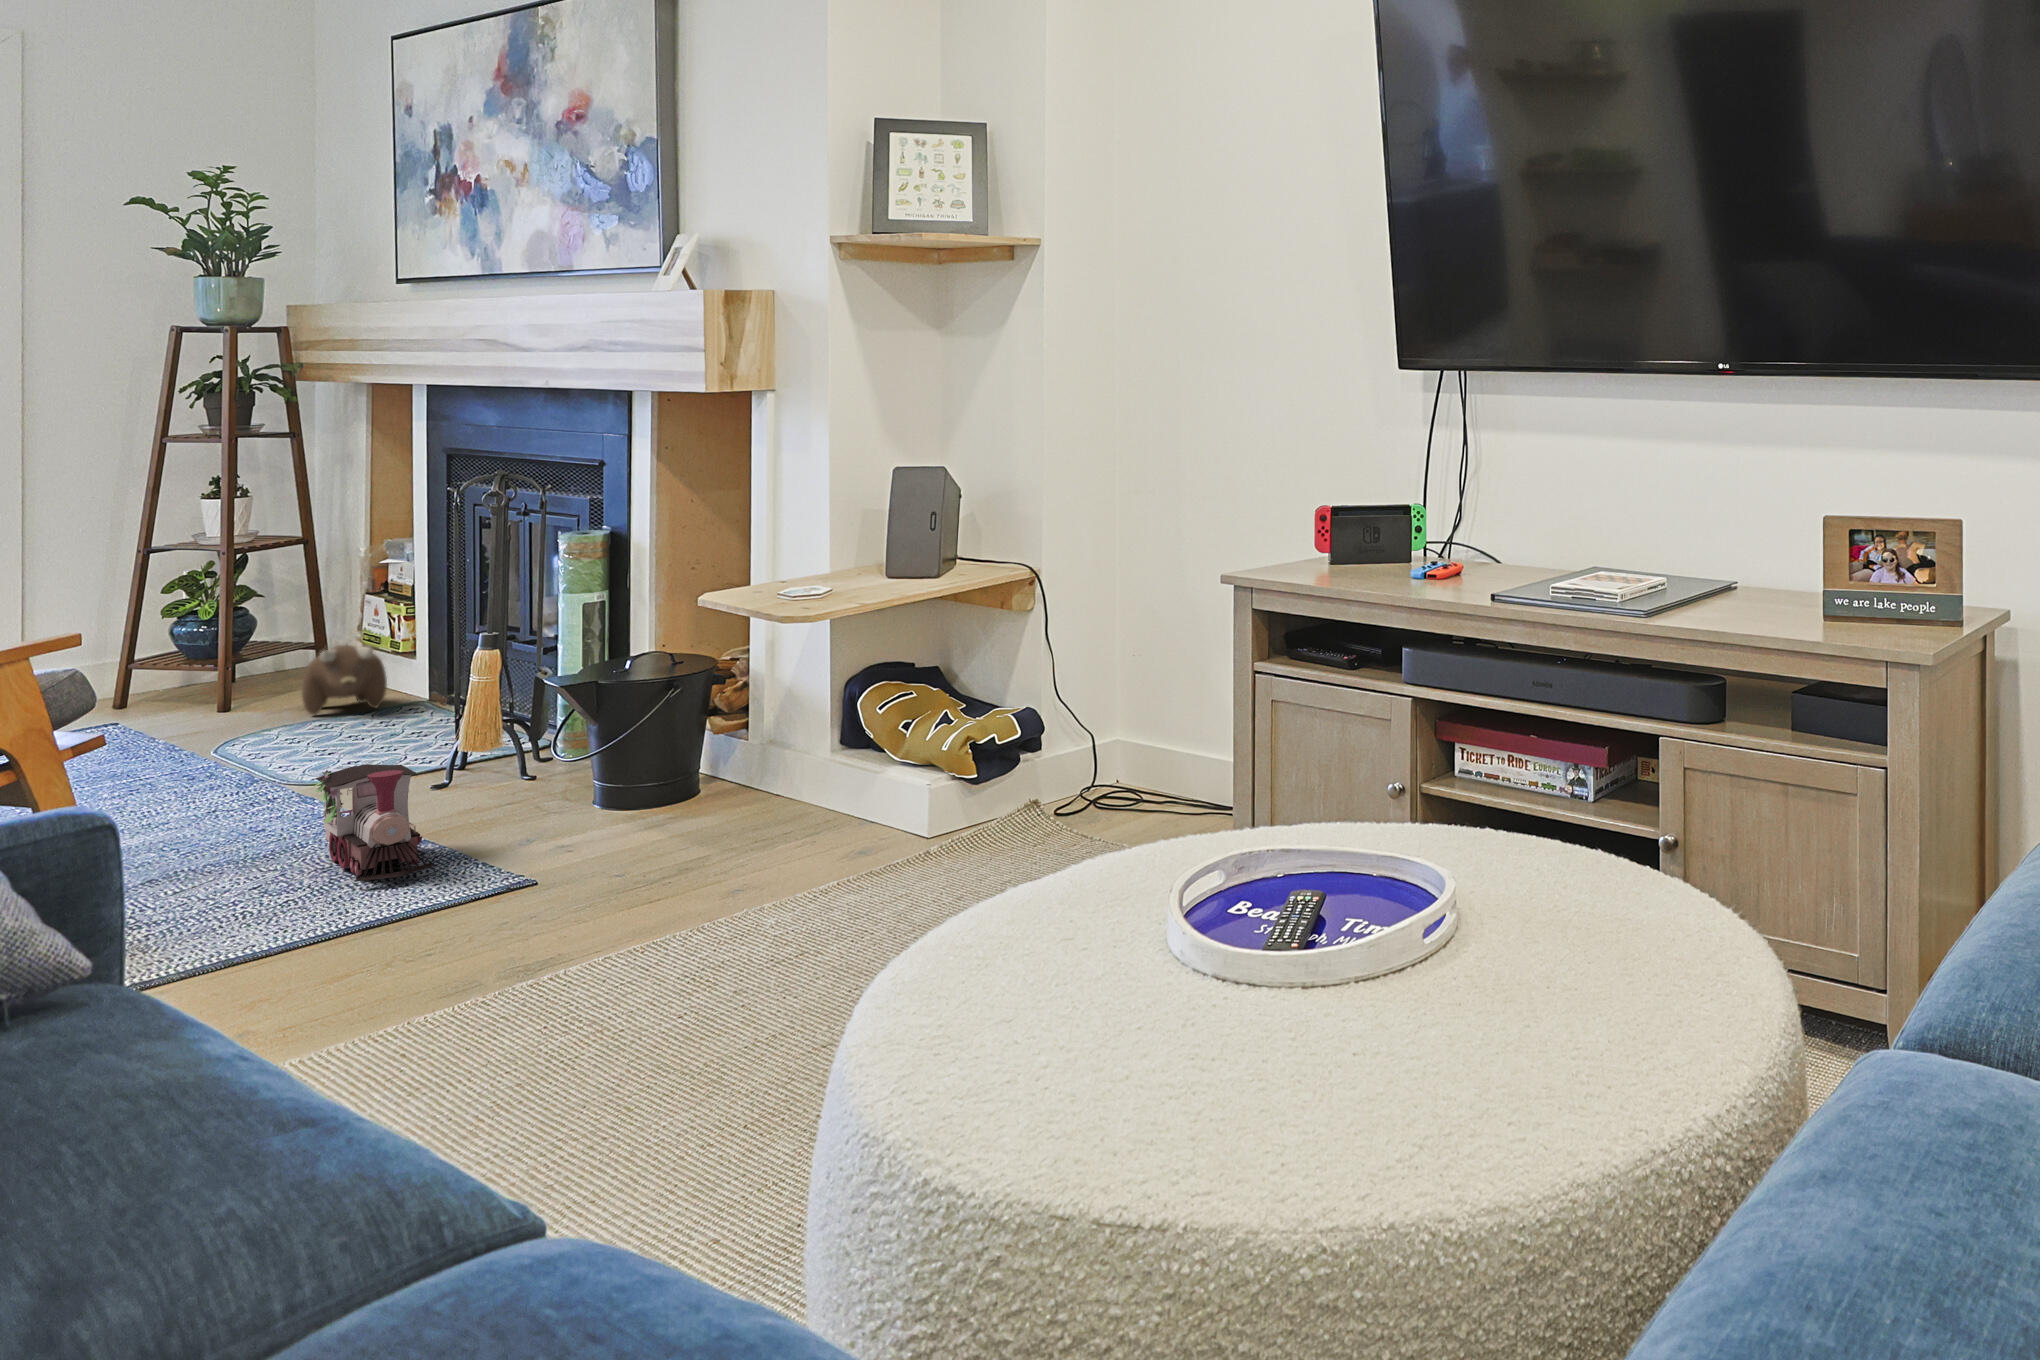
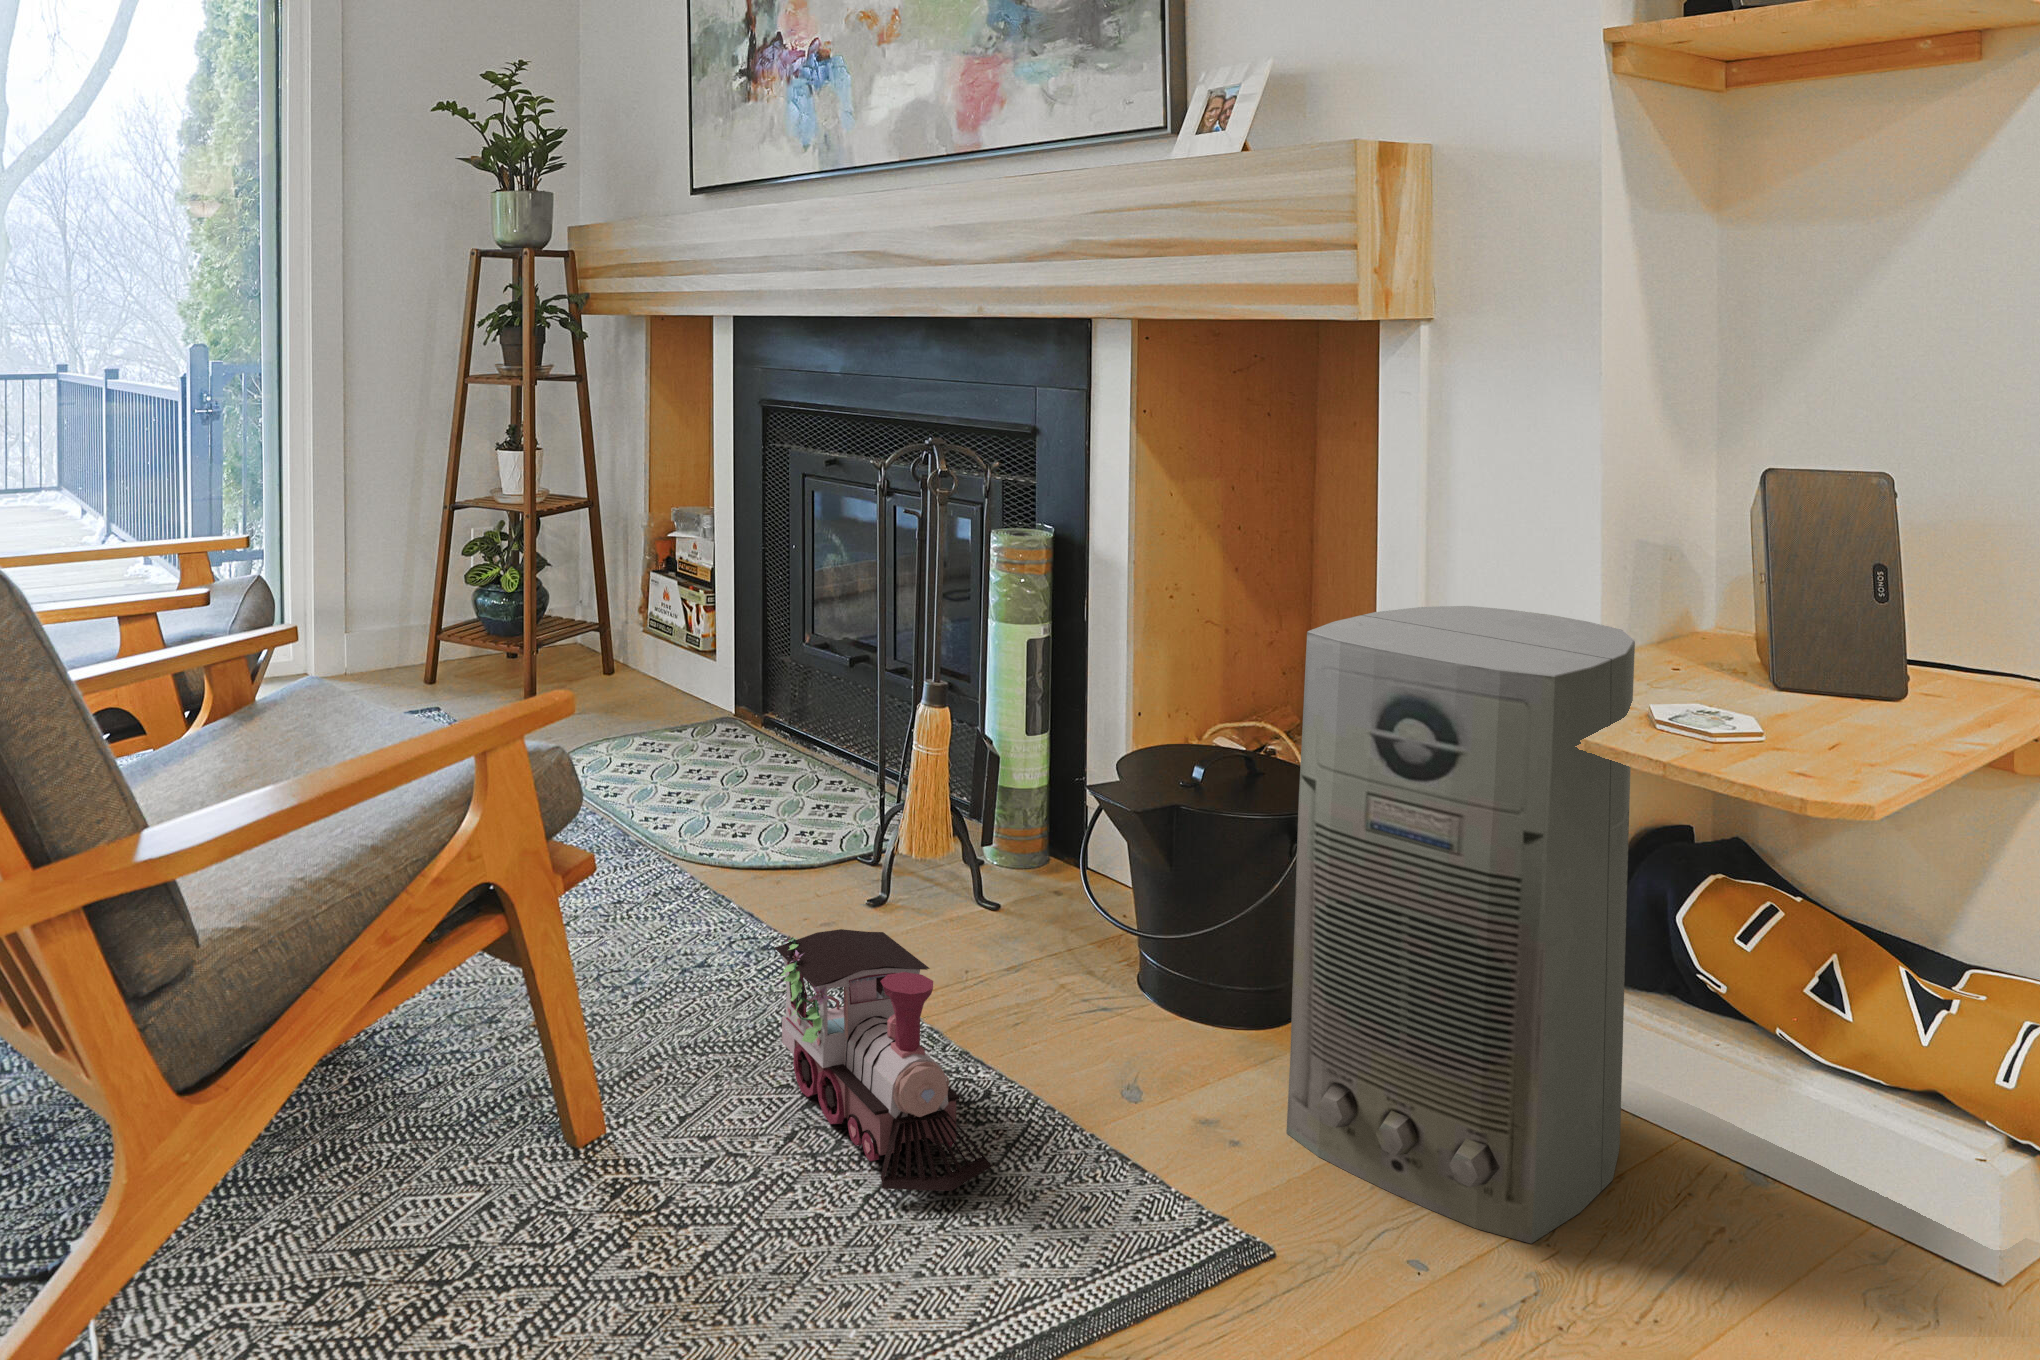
air purifier: none [643,546,843,853] -> present [1286,606,1635,1244]
plush toy: present [302,645,387,715] -> none [615,642,702,729]

